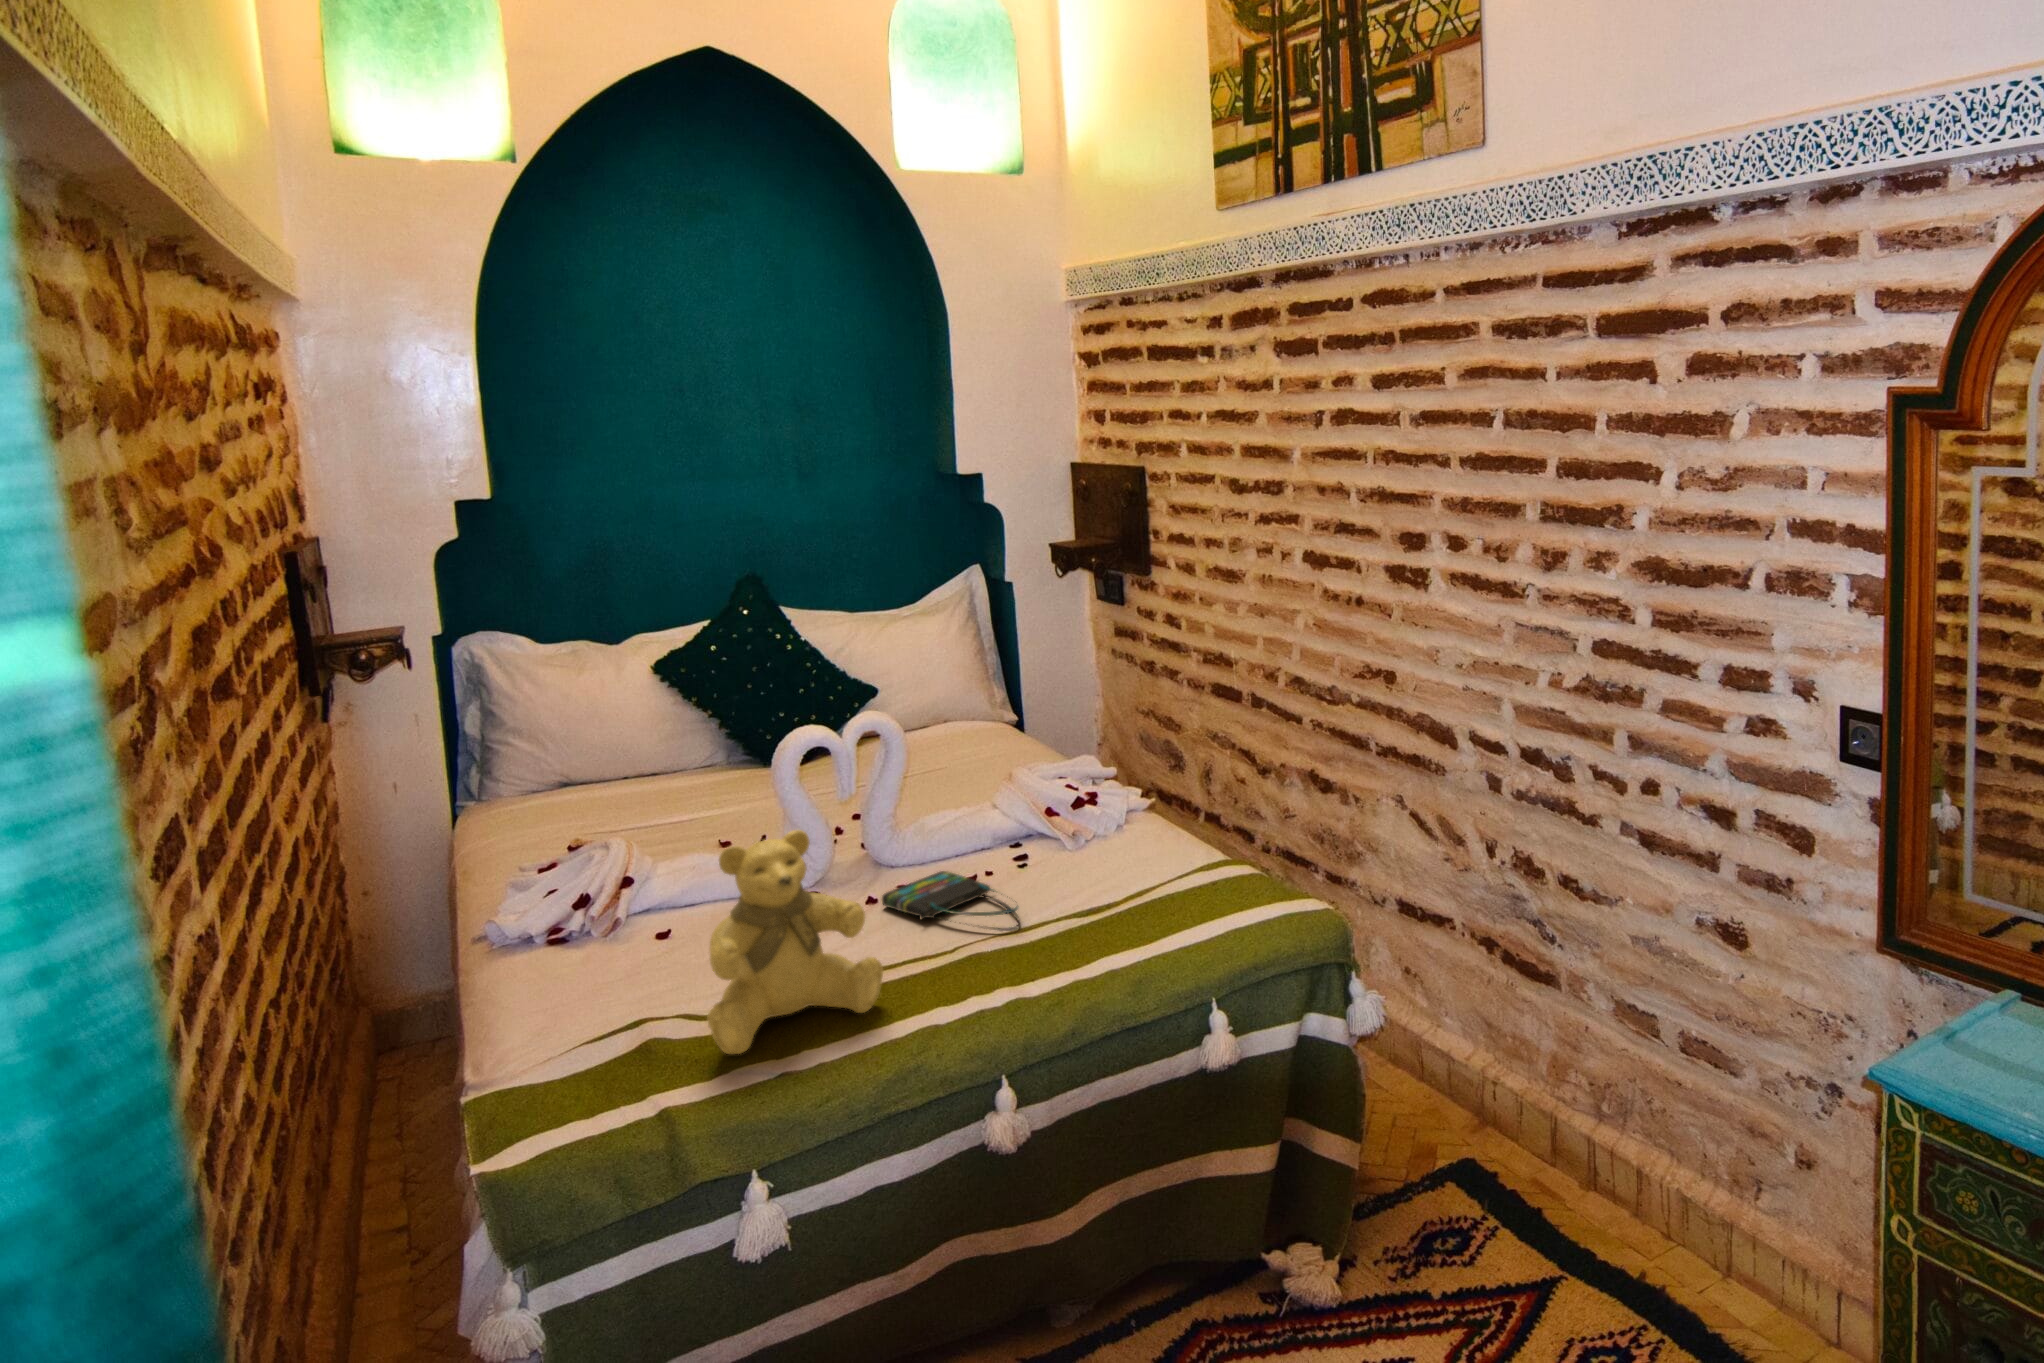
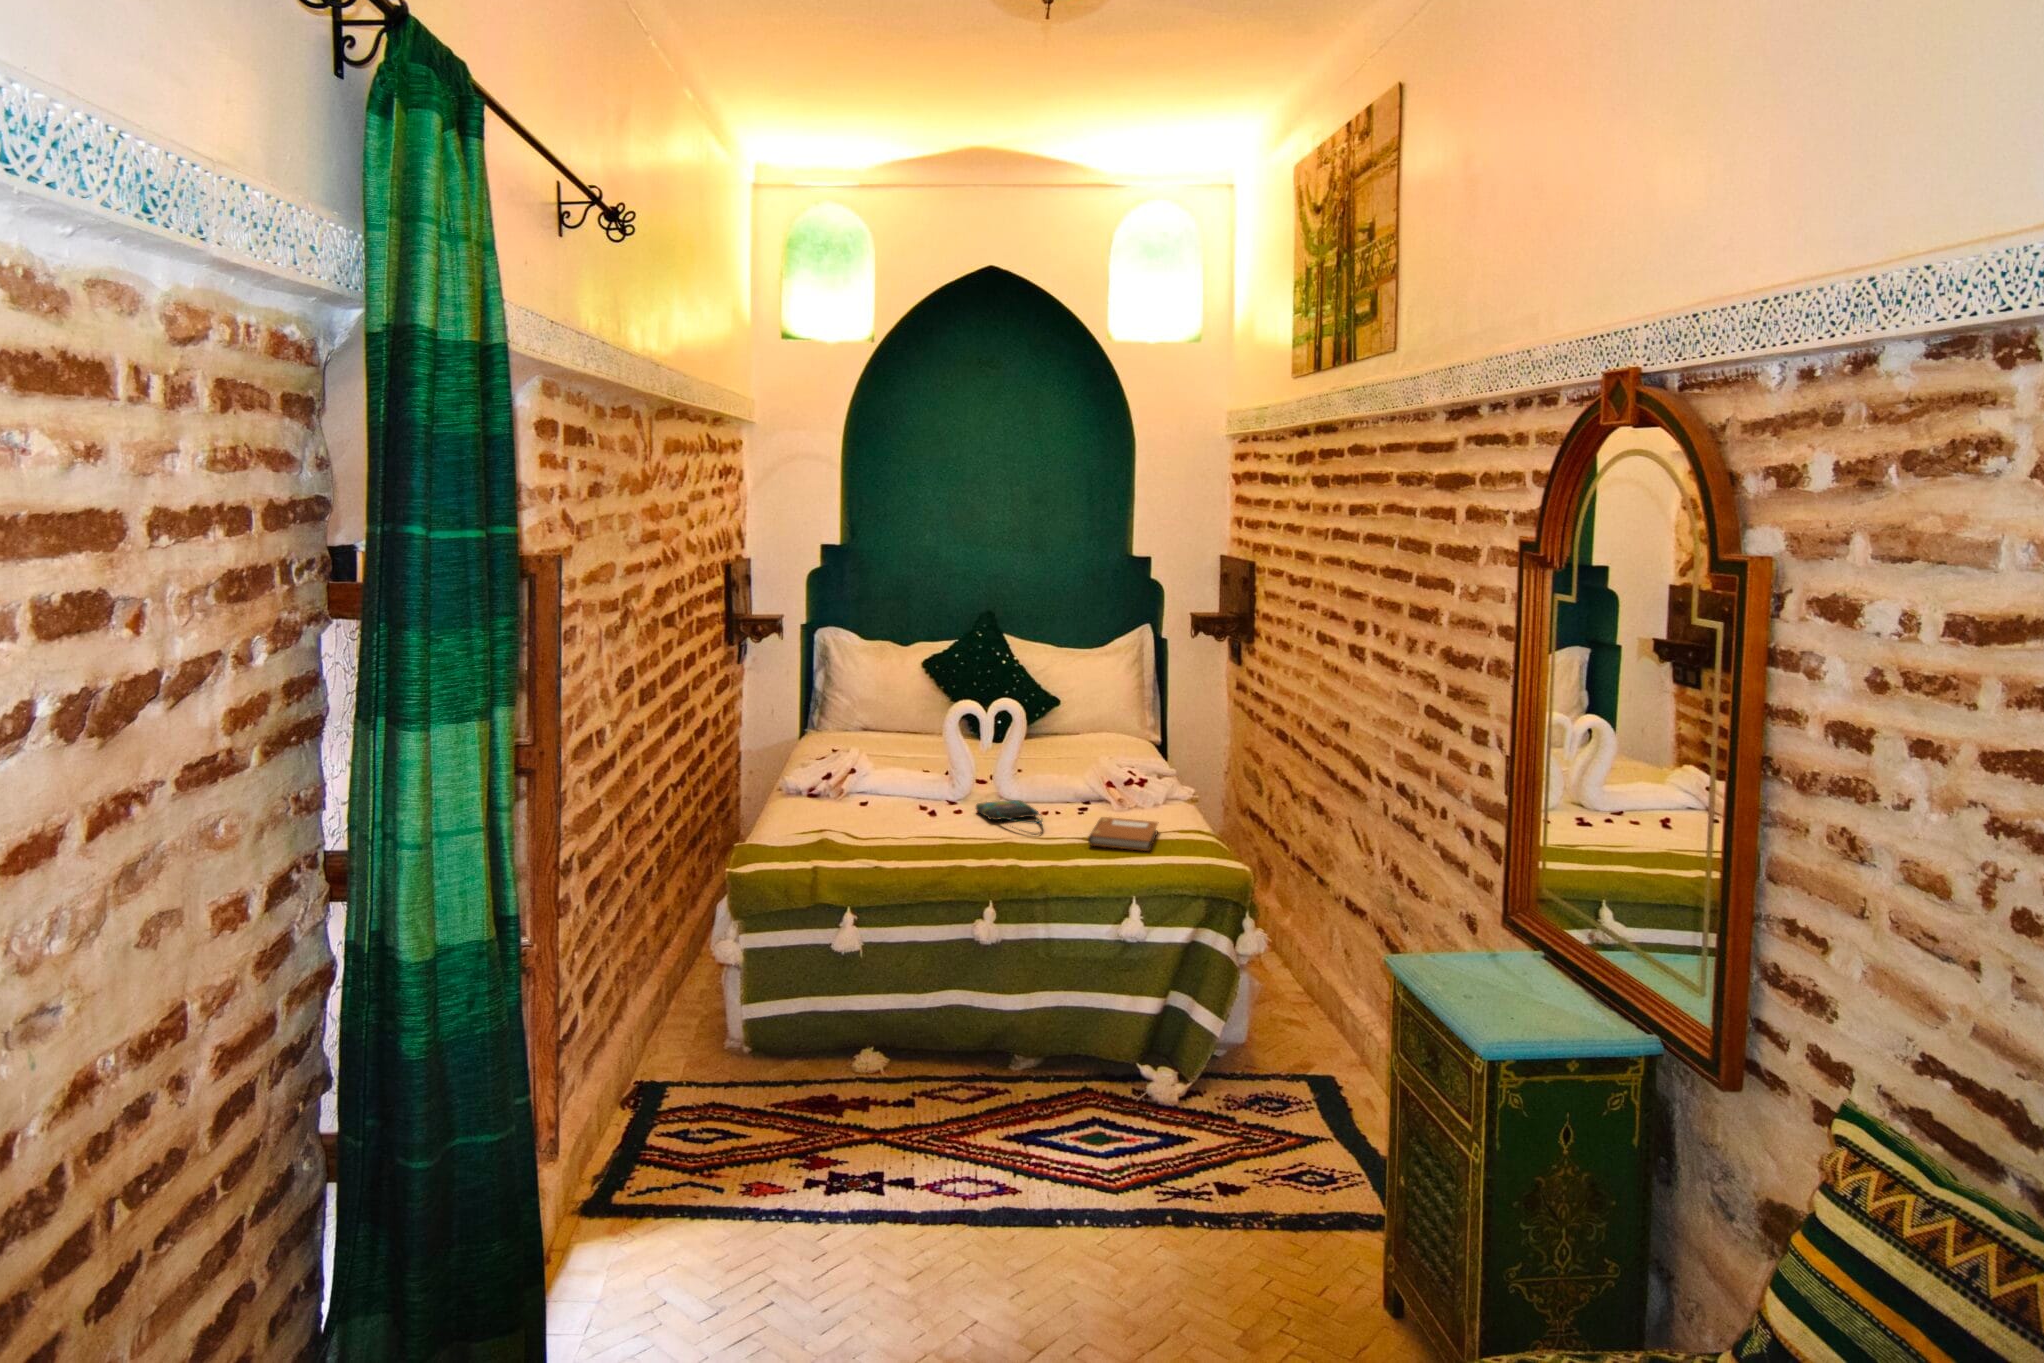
teddy bear: present [707,830,883,1054] -> none [845,739,943,853]
notebook: none [1094,863,1204,929] -> present [1088,817,1158,851]

